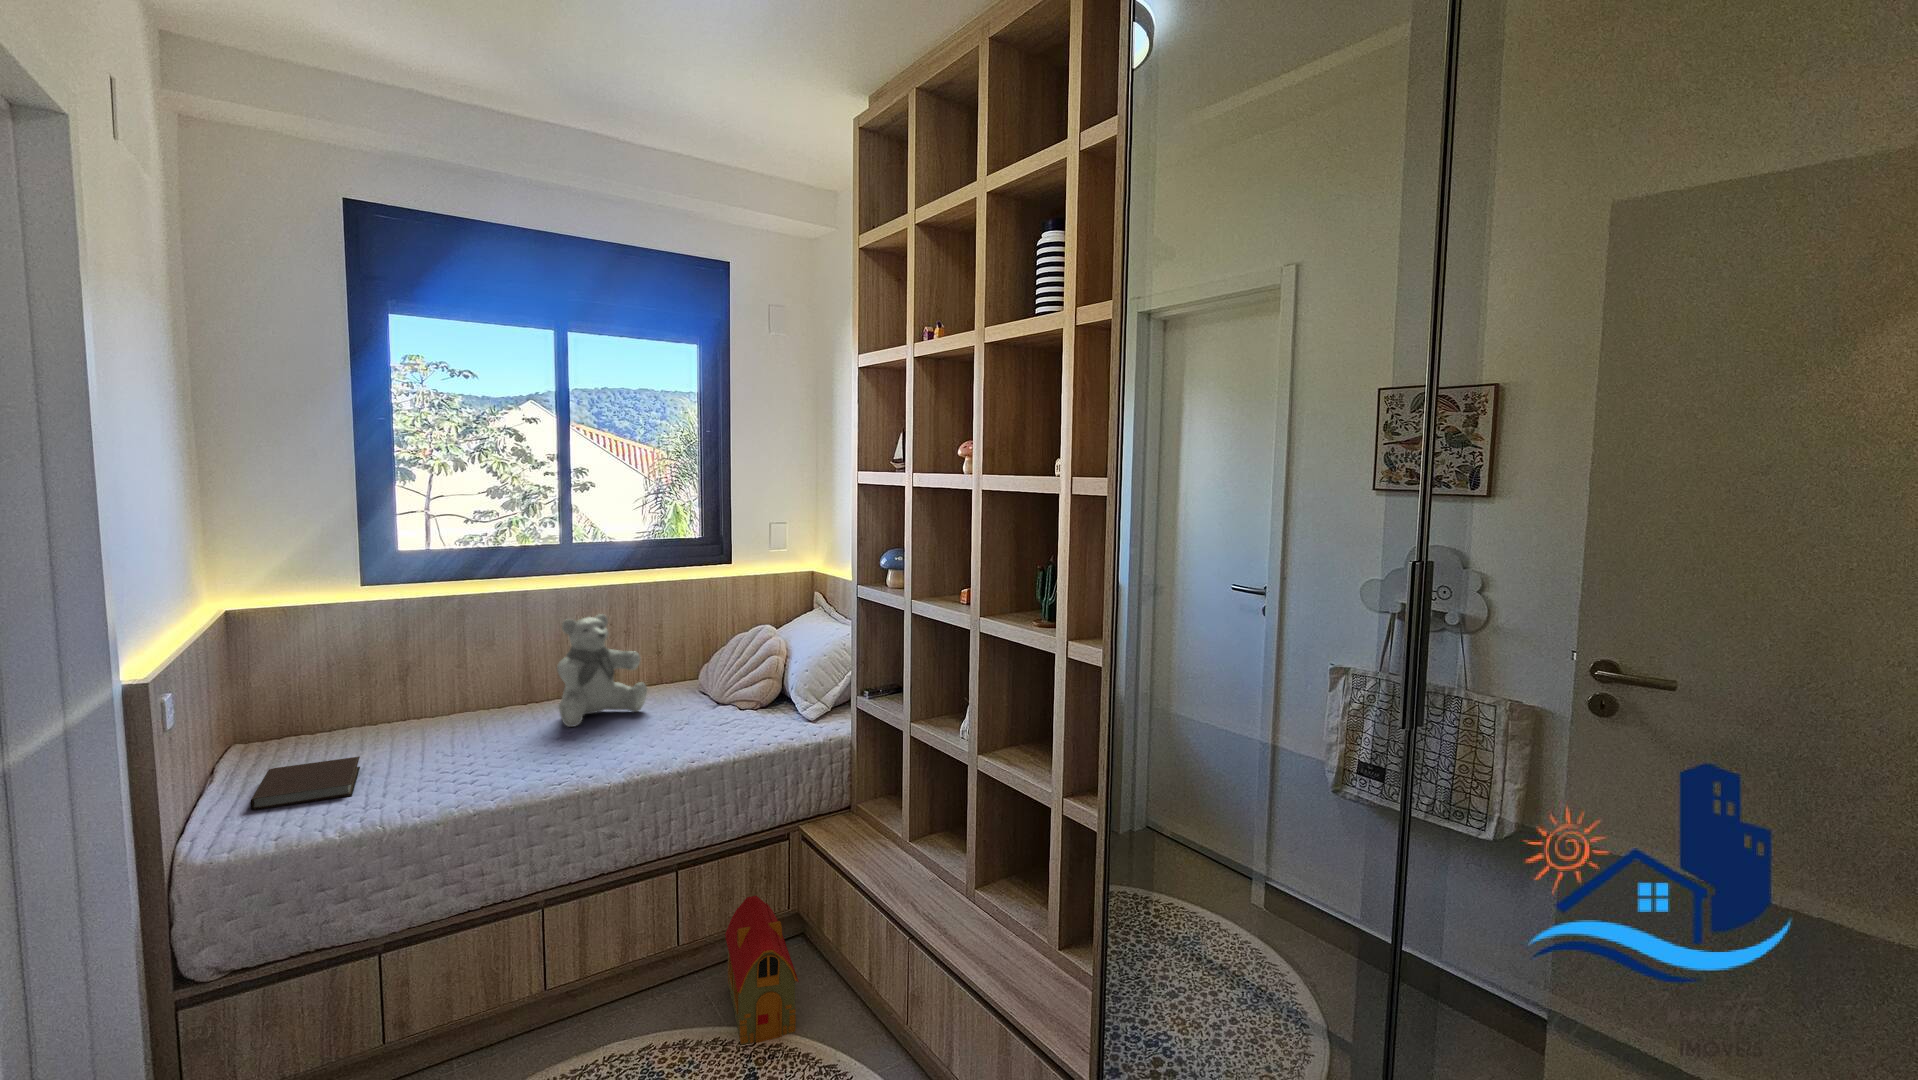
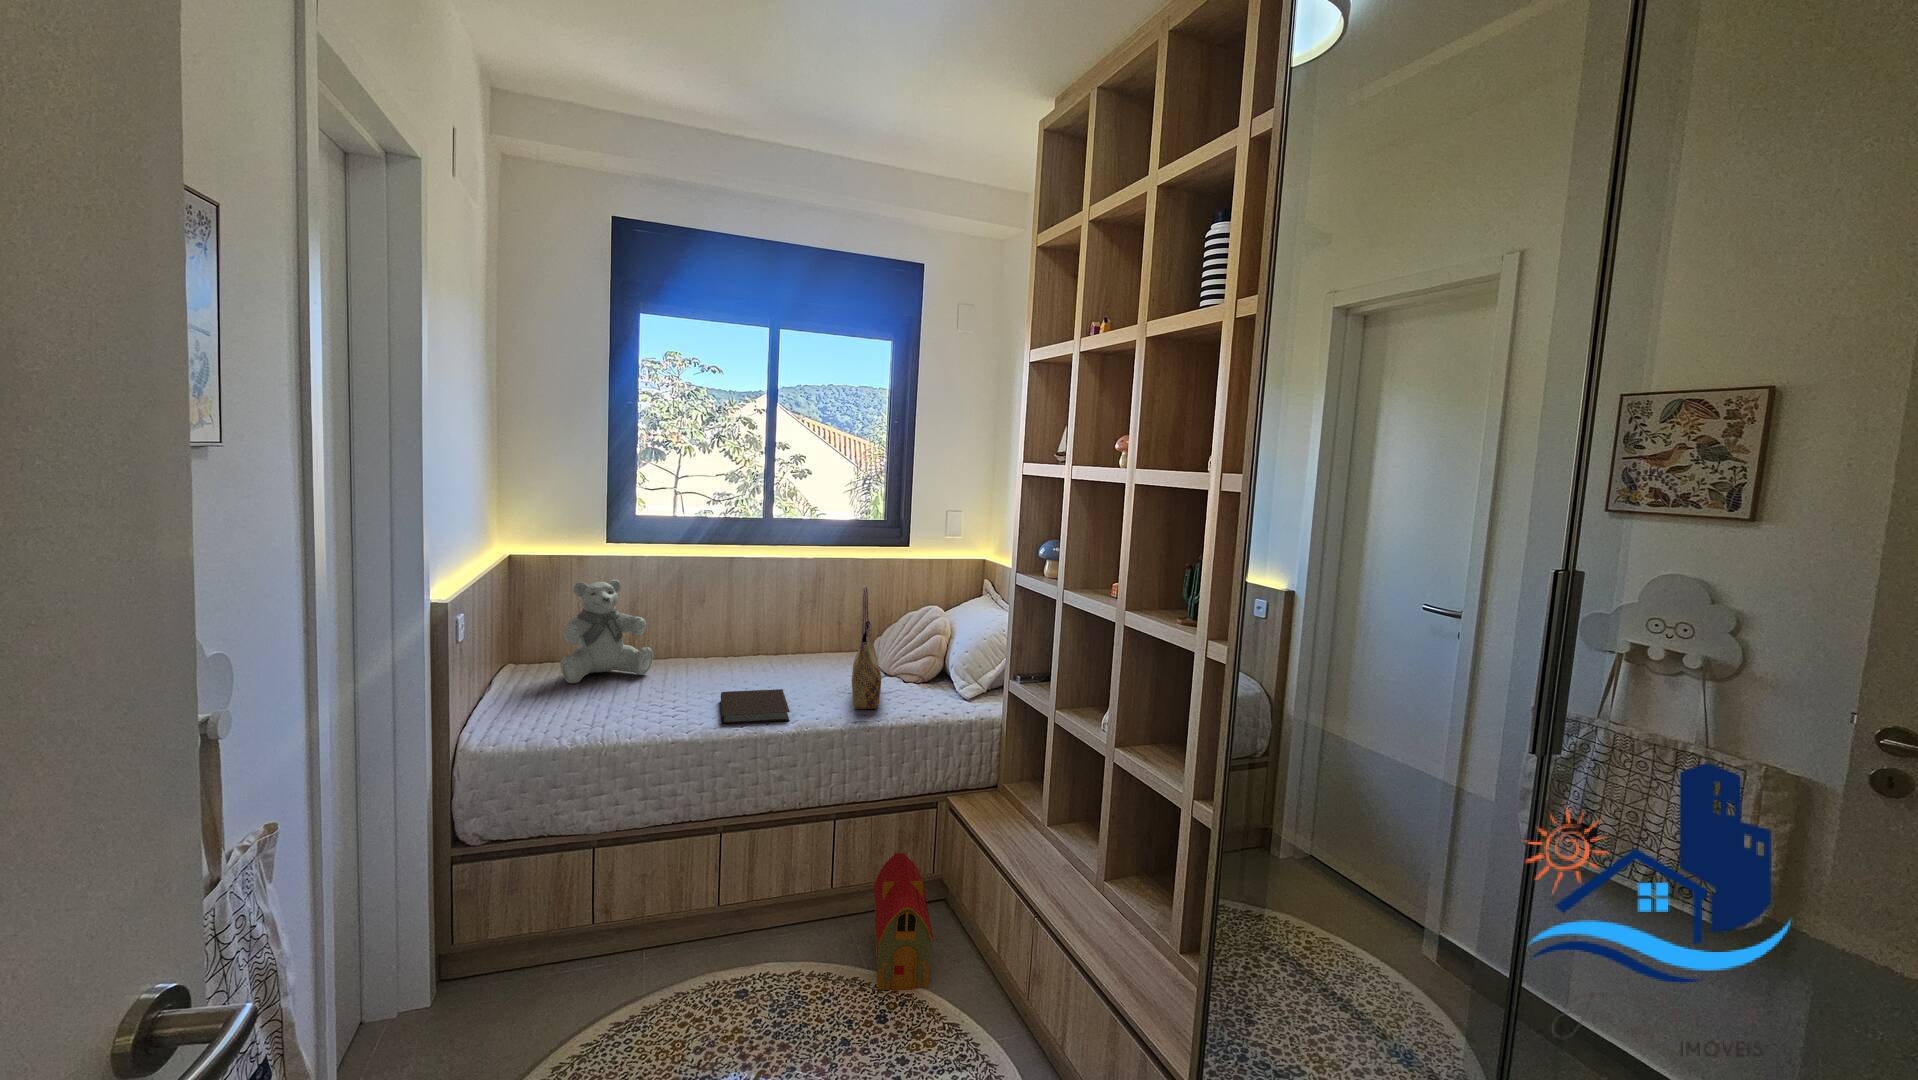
tote bag: none [683,612,716,747] -> present [852,586,881,709]
teddy bear: present [557,614,647,727] -> present [560,580,654,683]
notebook: present [250,757,360,810] -> present [721,689,790,724]

